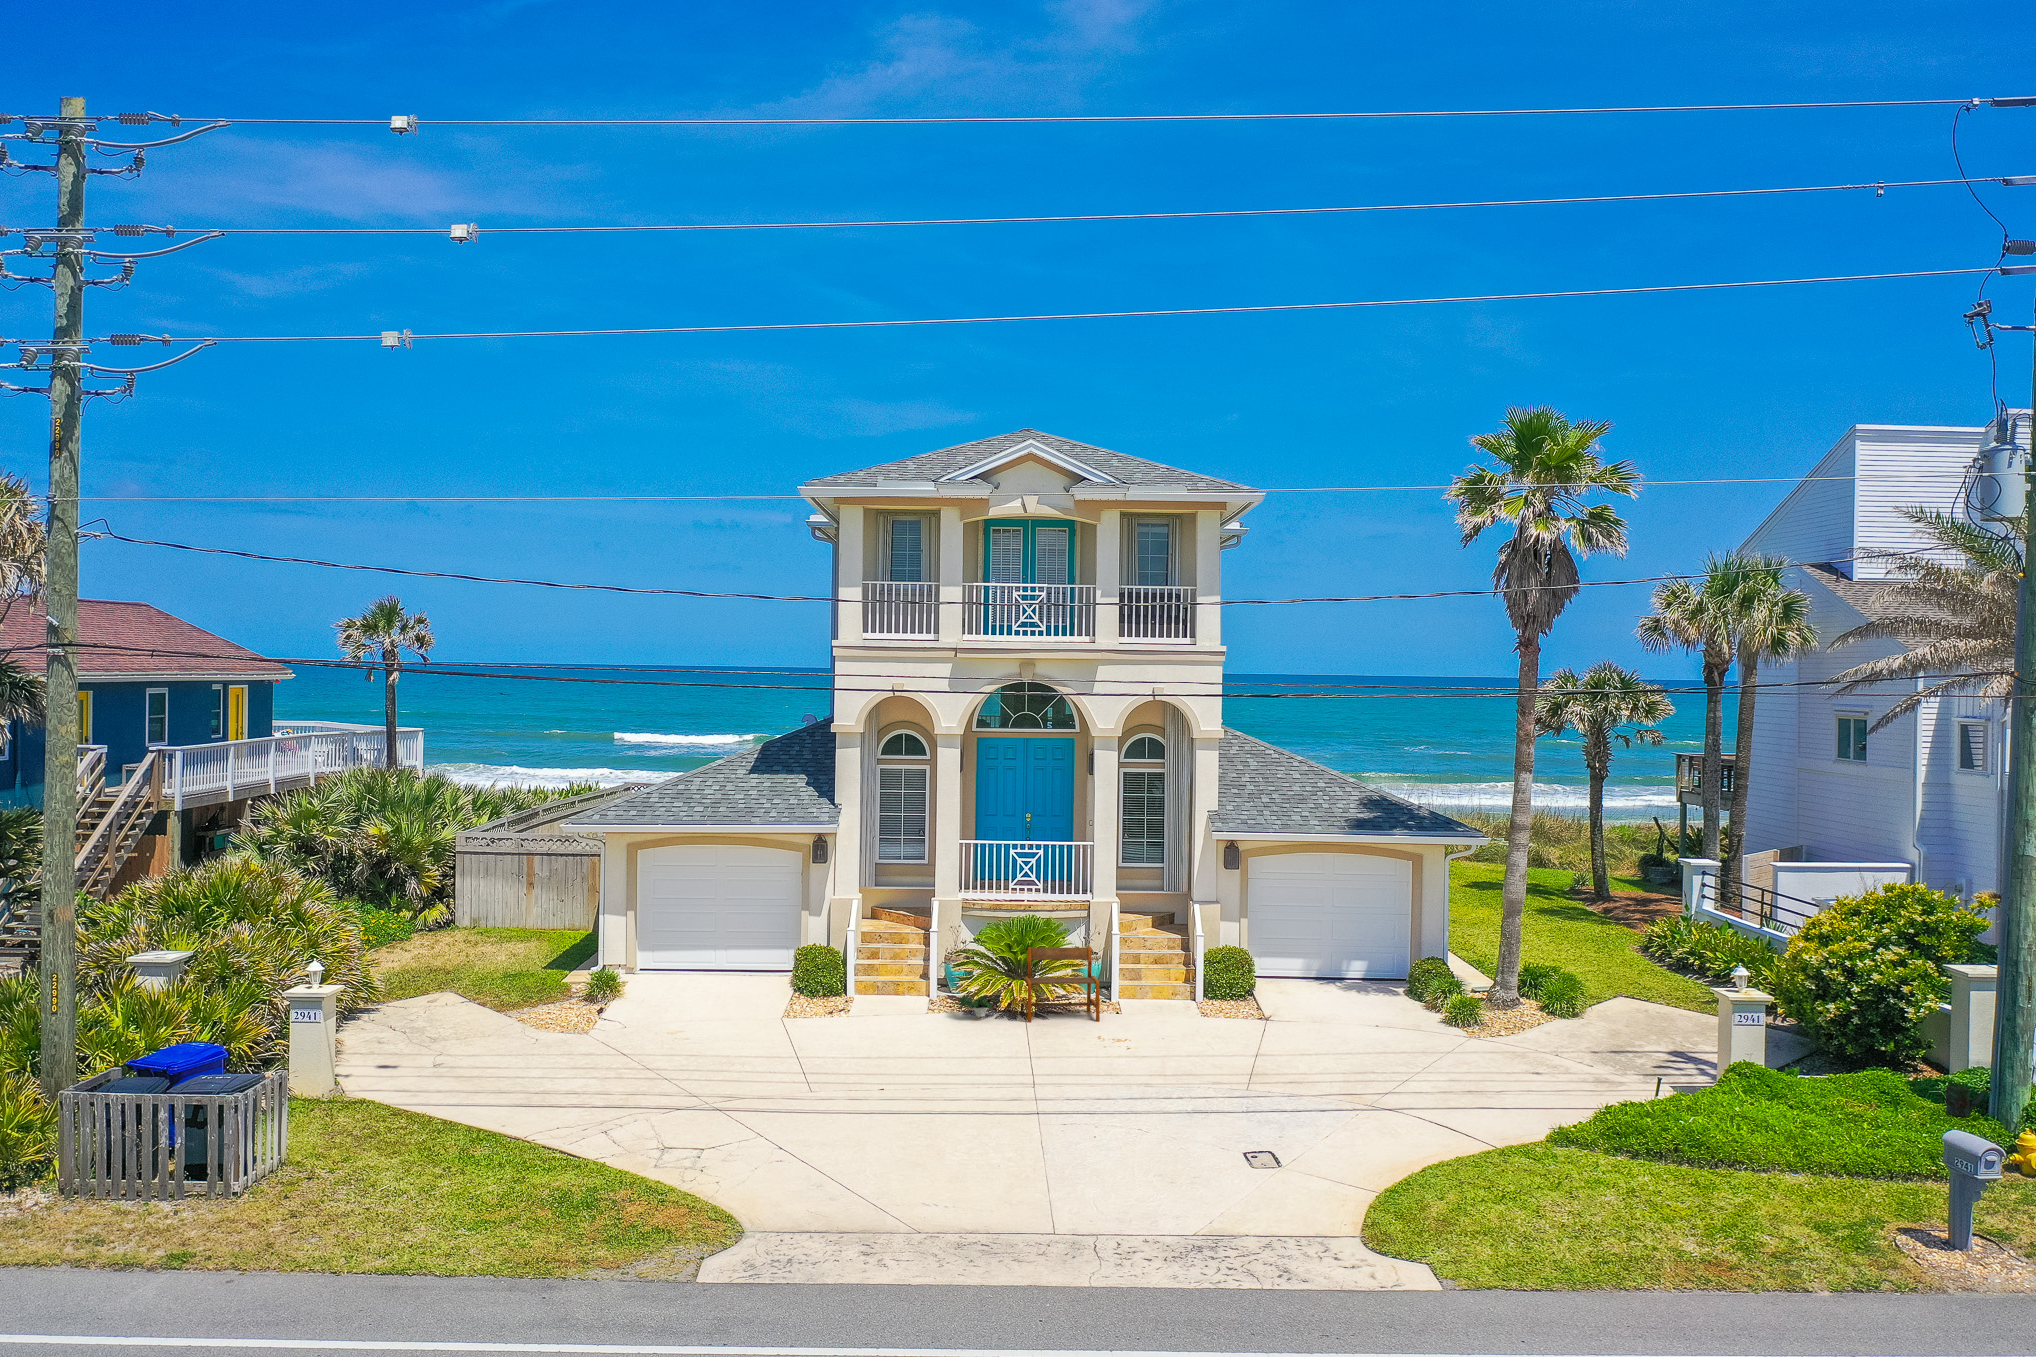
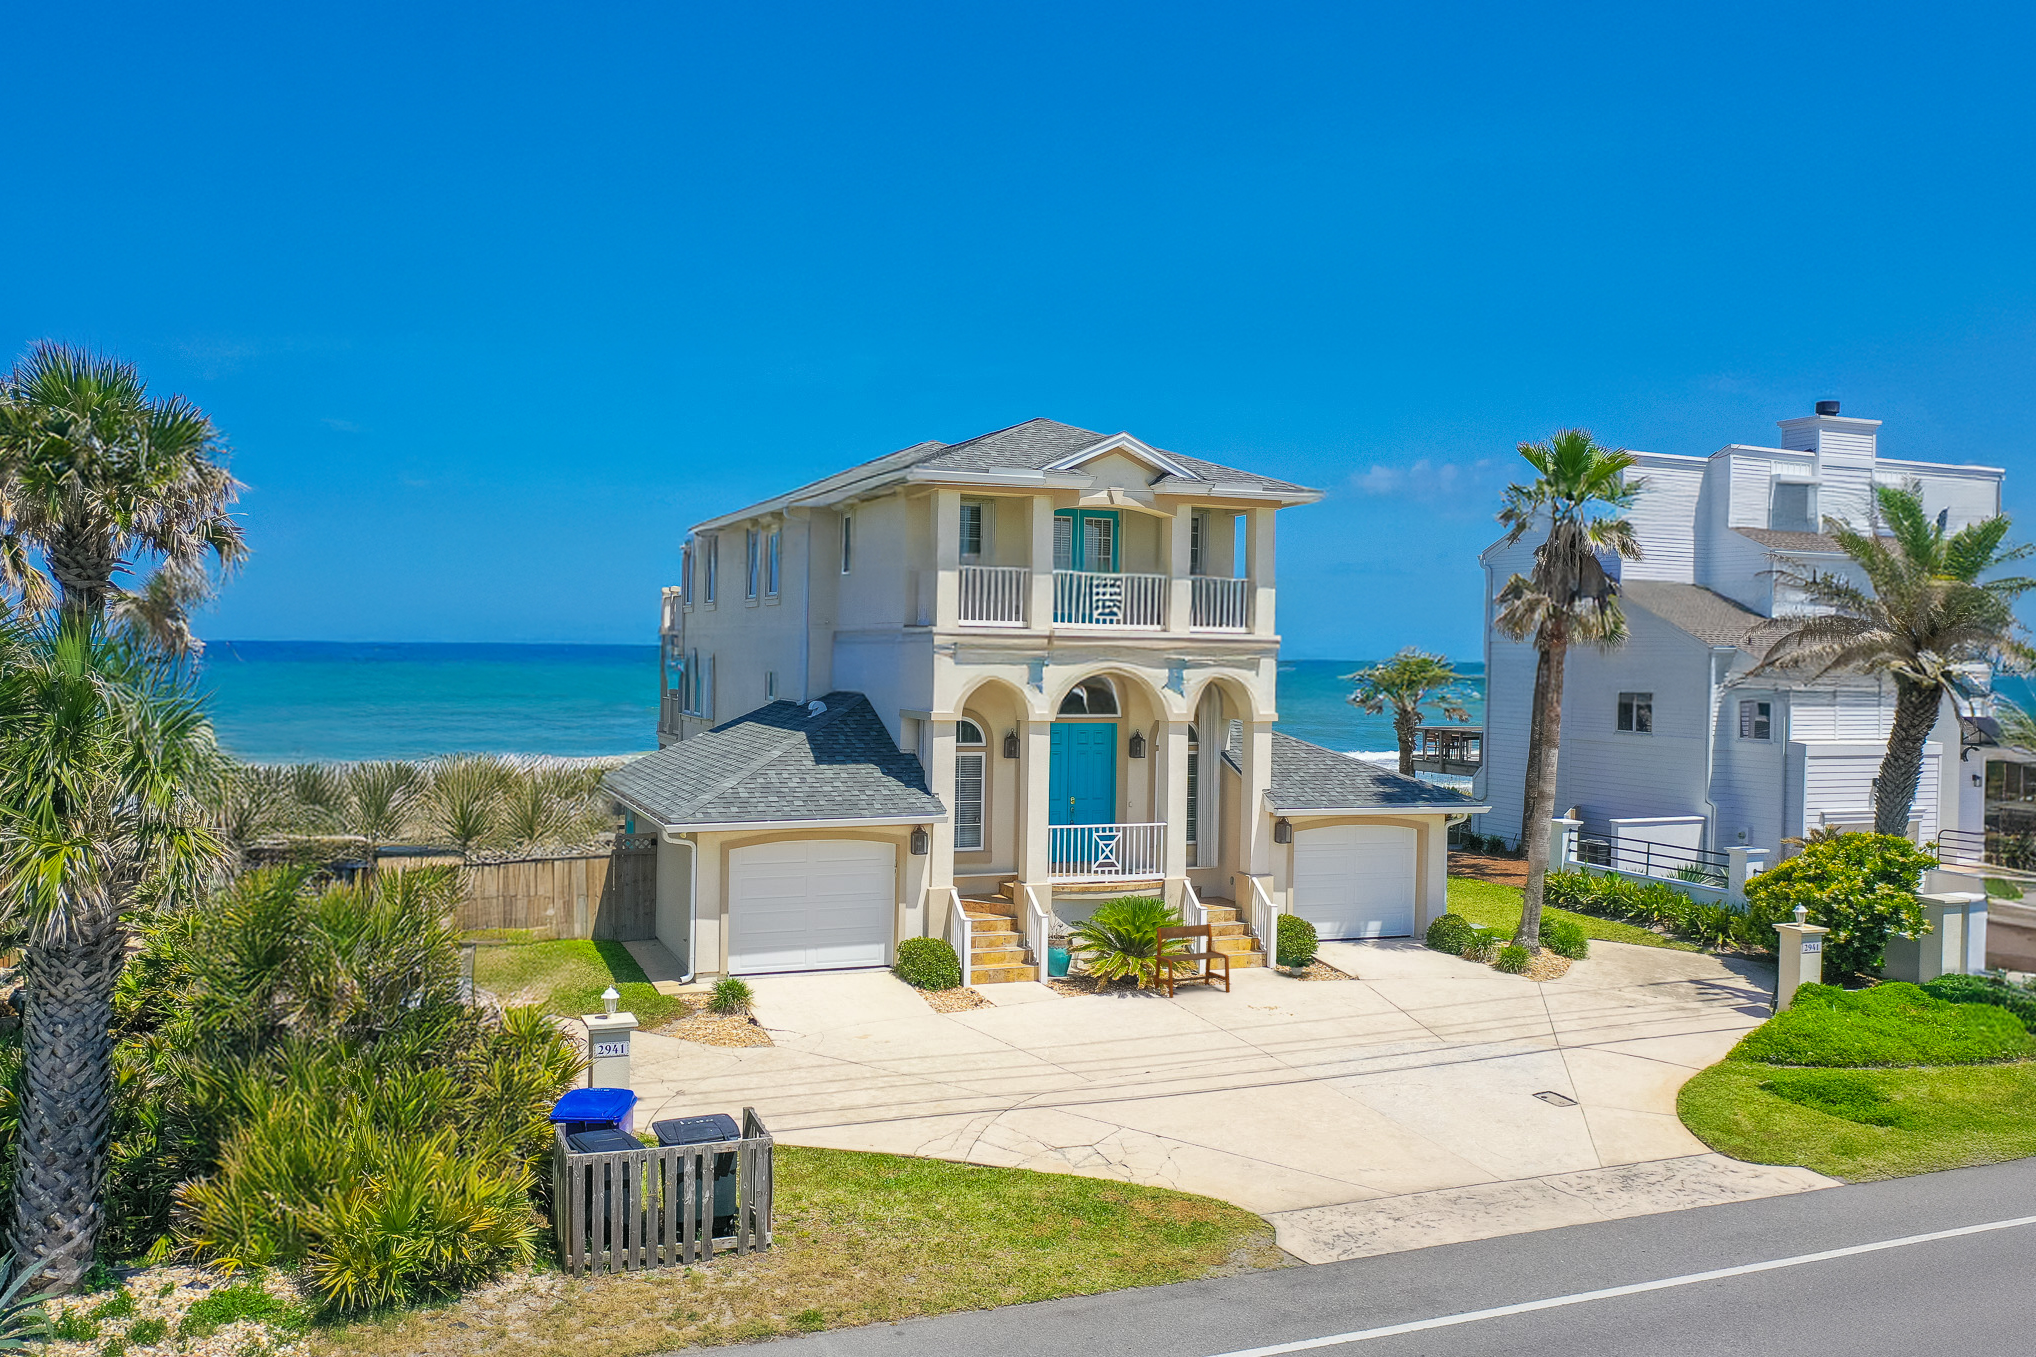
potted plant: present [958,995,1001,1017] -> present [1276,956,1315,975]
watering can: present [1938,1085,1992,1117] -> none [1955,993,1992,1018]

